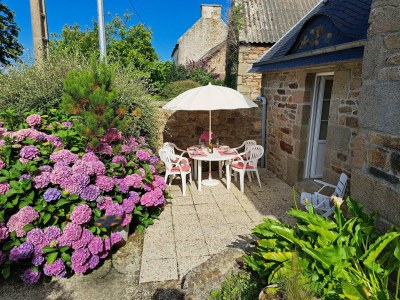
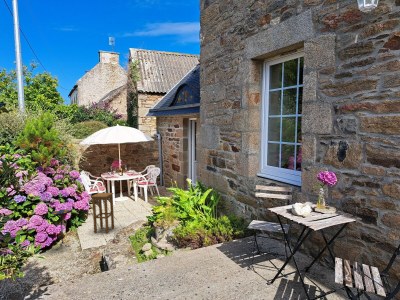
stool: none [160,187,194,253] -> present [91,193,114,233]

